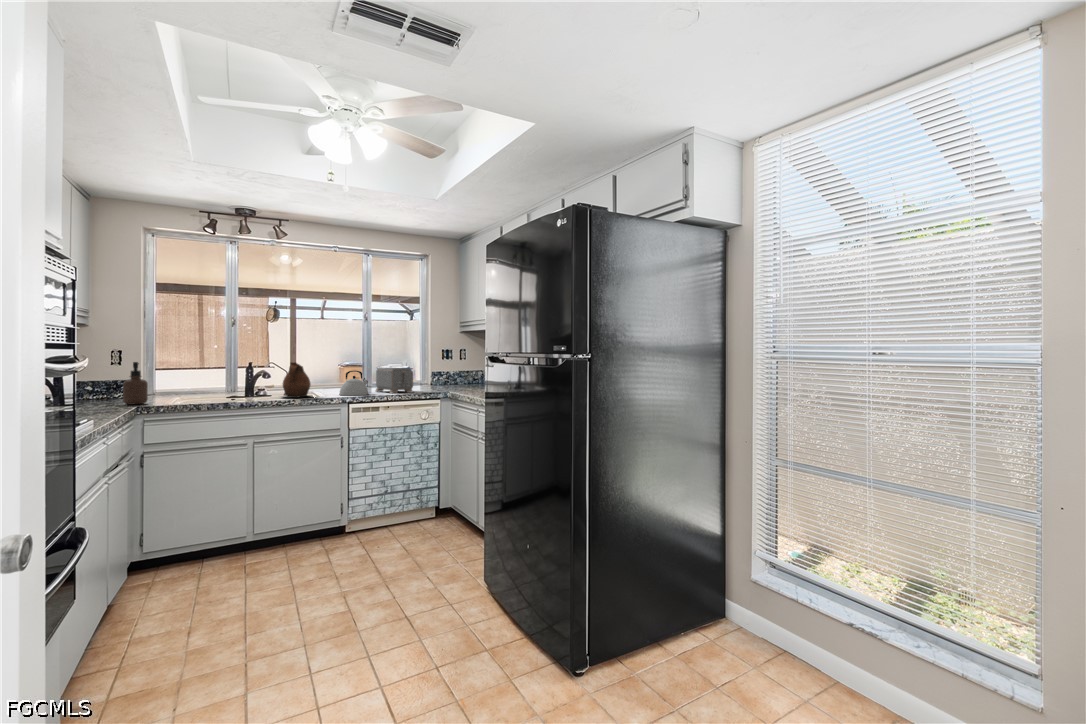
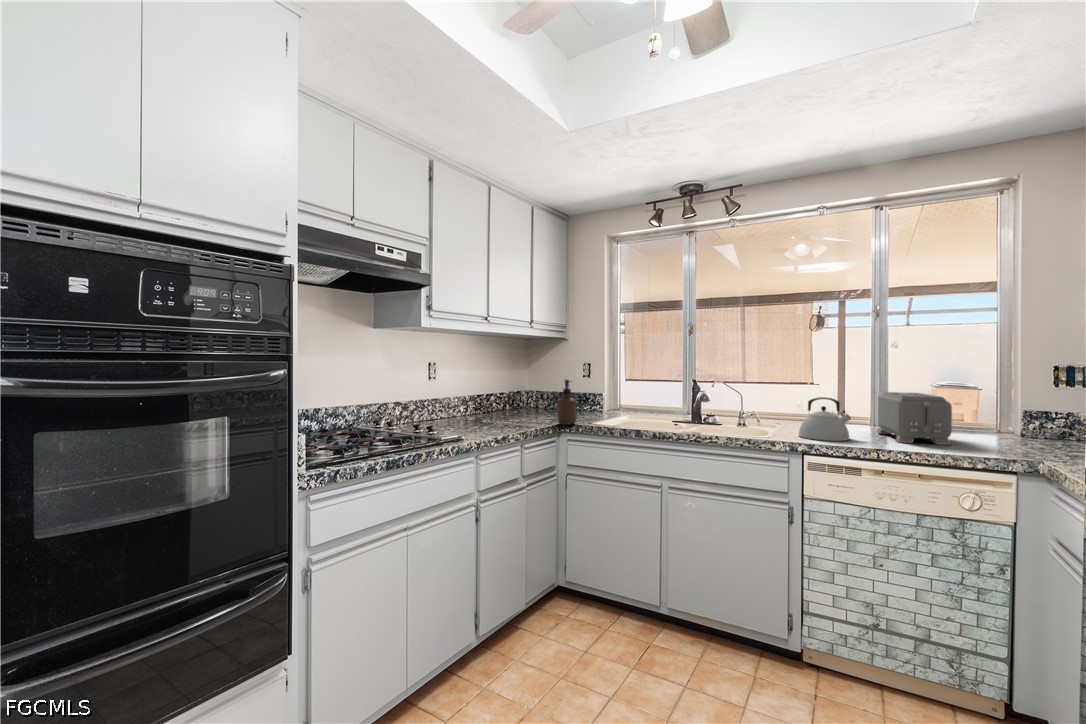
ceramic pitcher: present [283,362,312,398] -> none [705,383,756,436]

